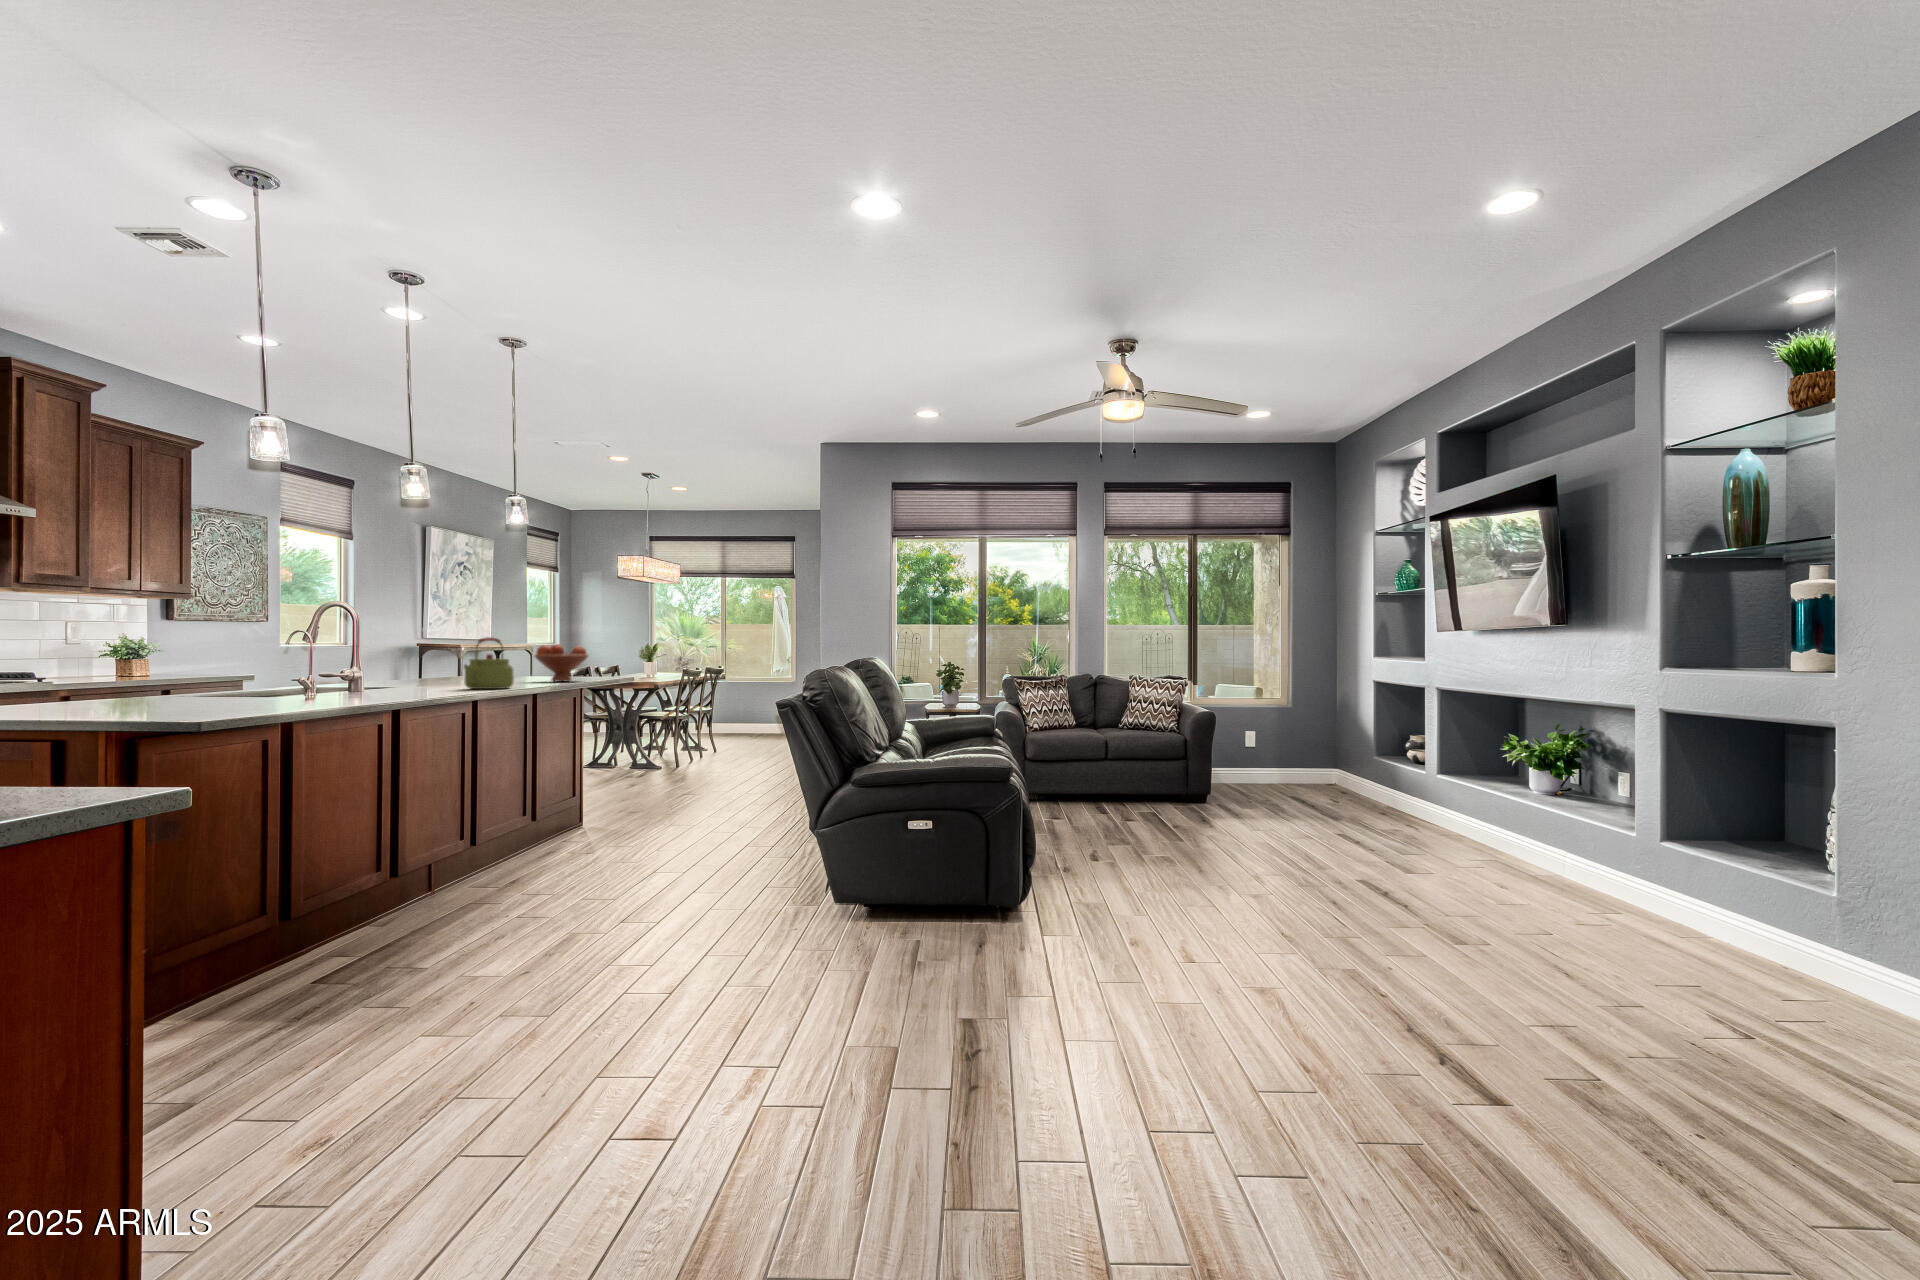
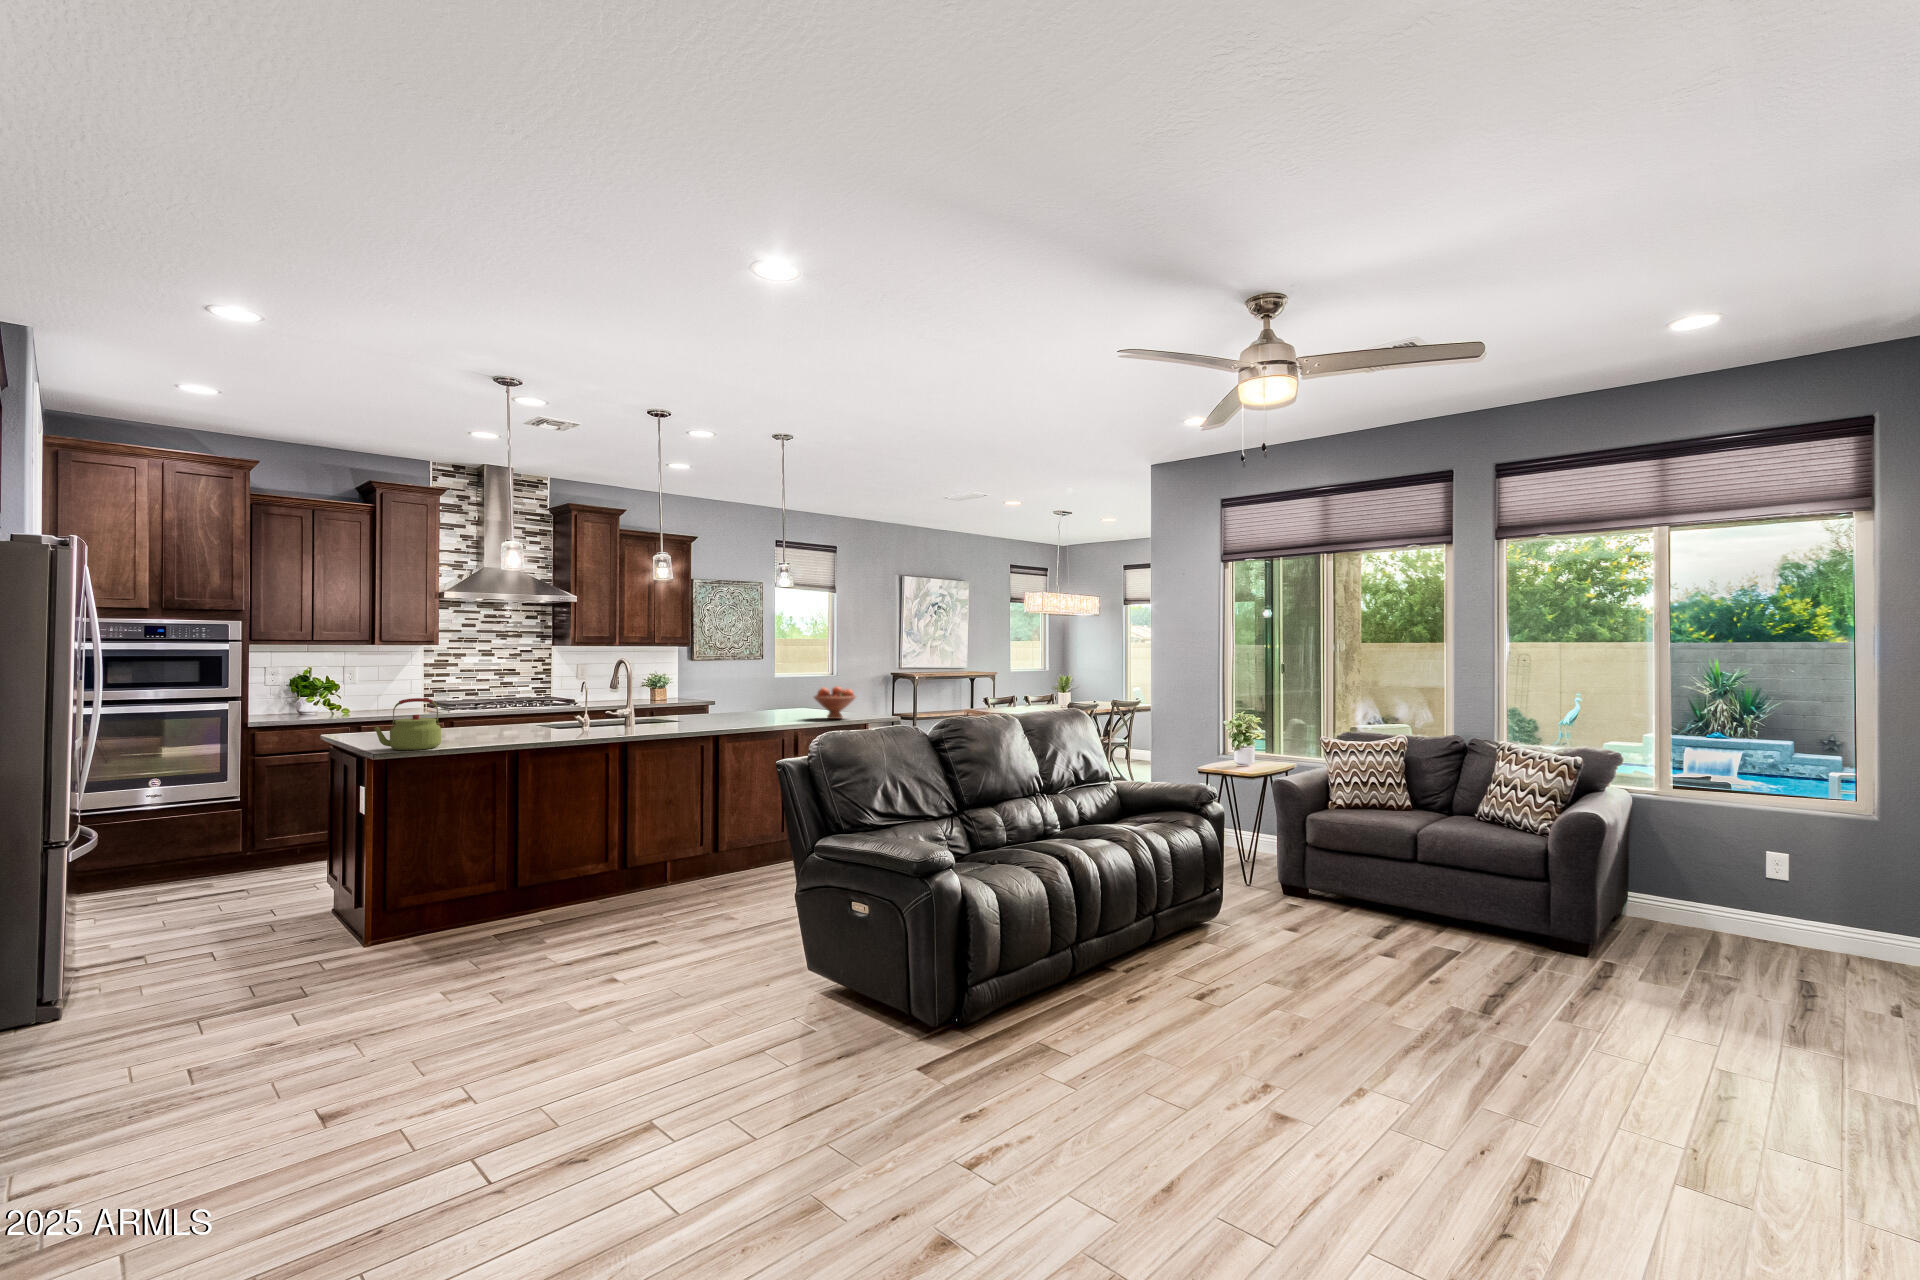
kettle: present [464,637,514,689] -> present [374,698,441,750]

